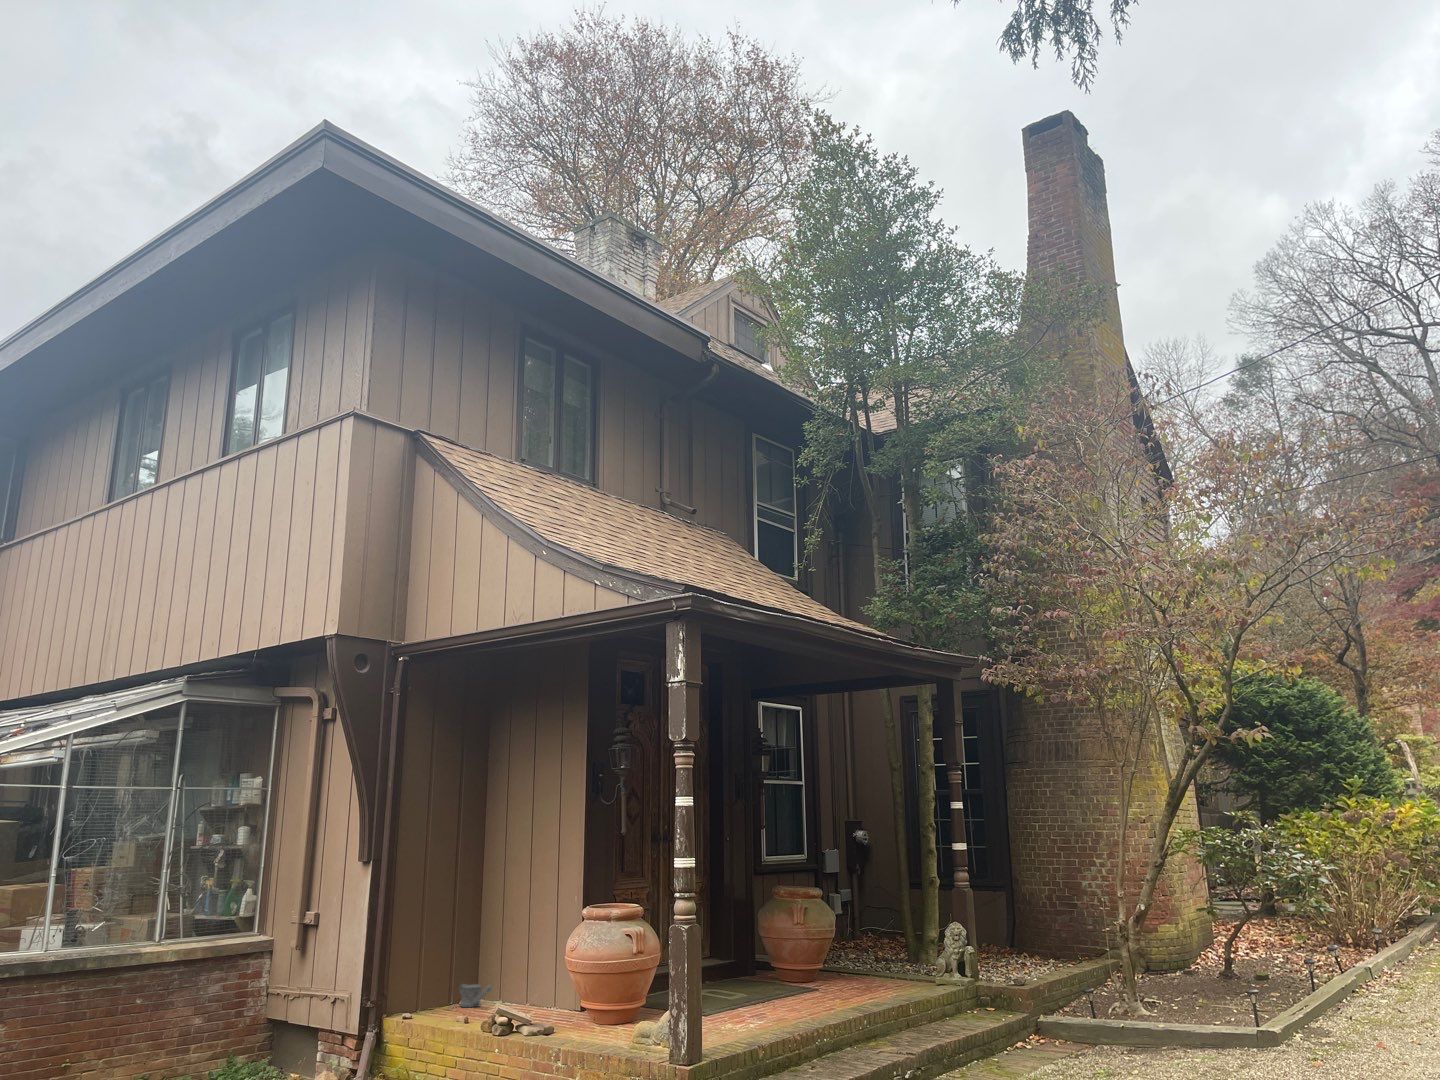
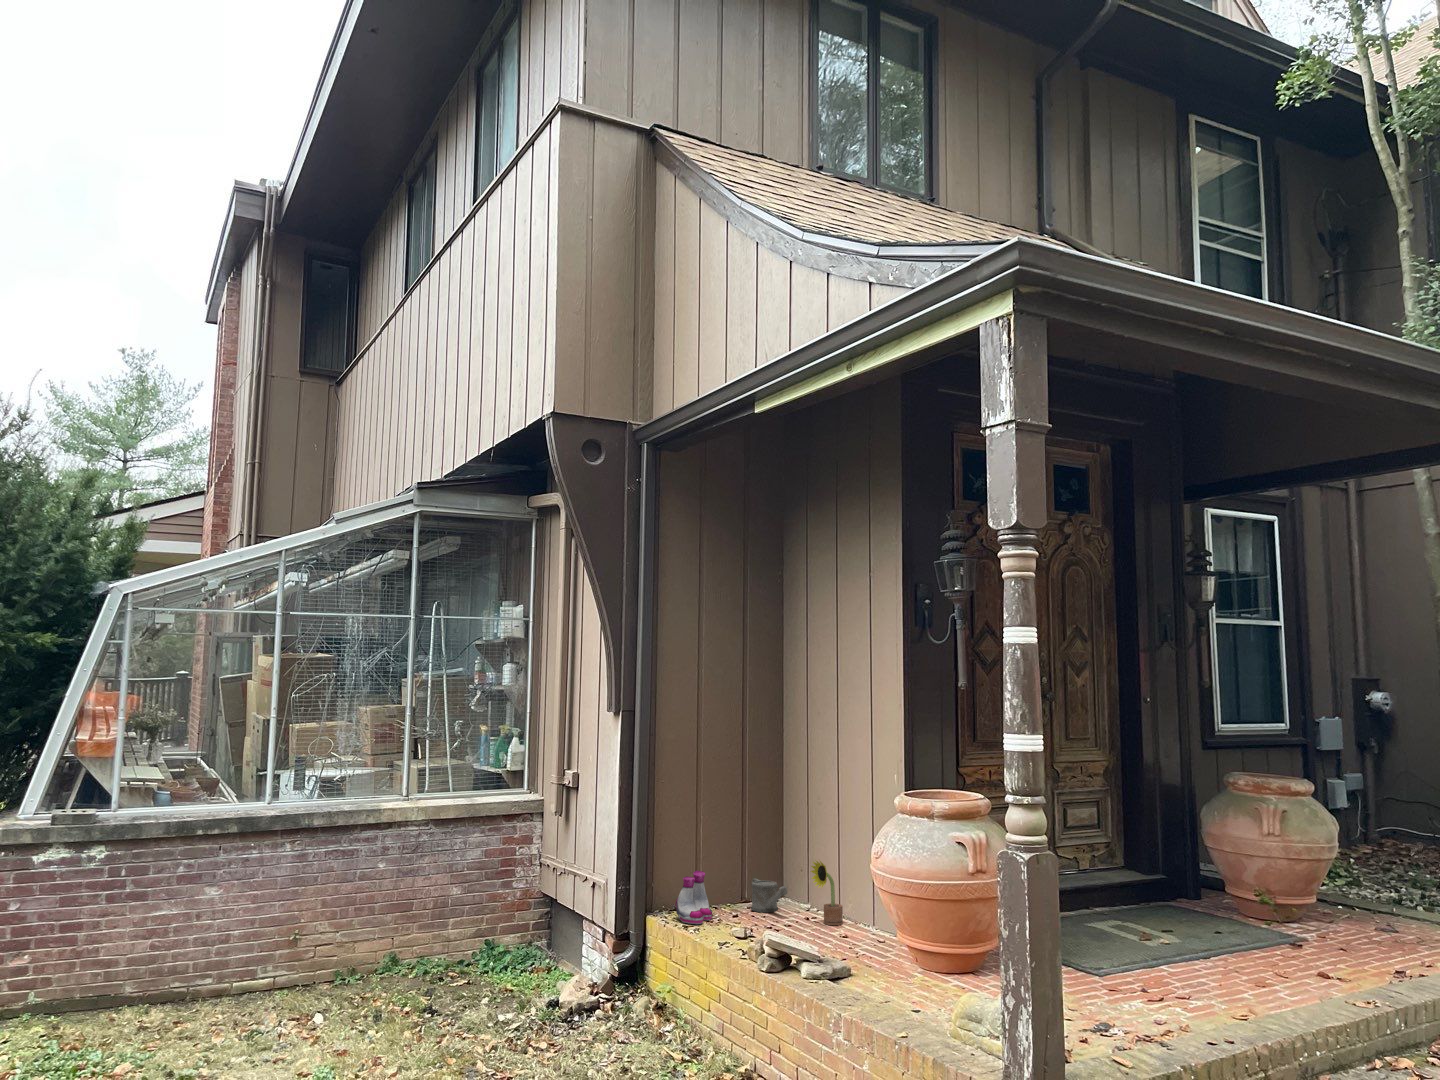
decorative plant: none [510,962,533,1009] -> present [811,861,843,925]
boots: none [408,979,436,1018] -> present [675,871,712,924]

